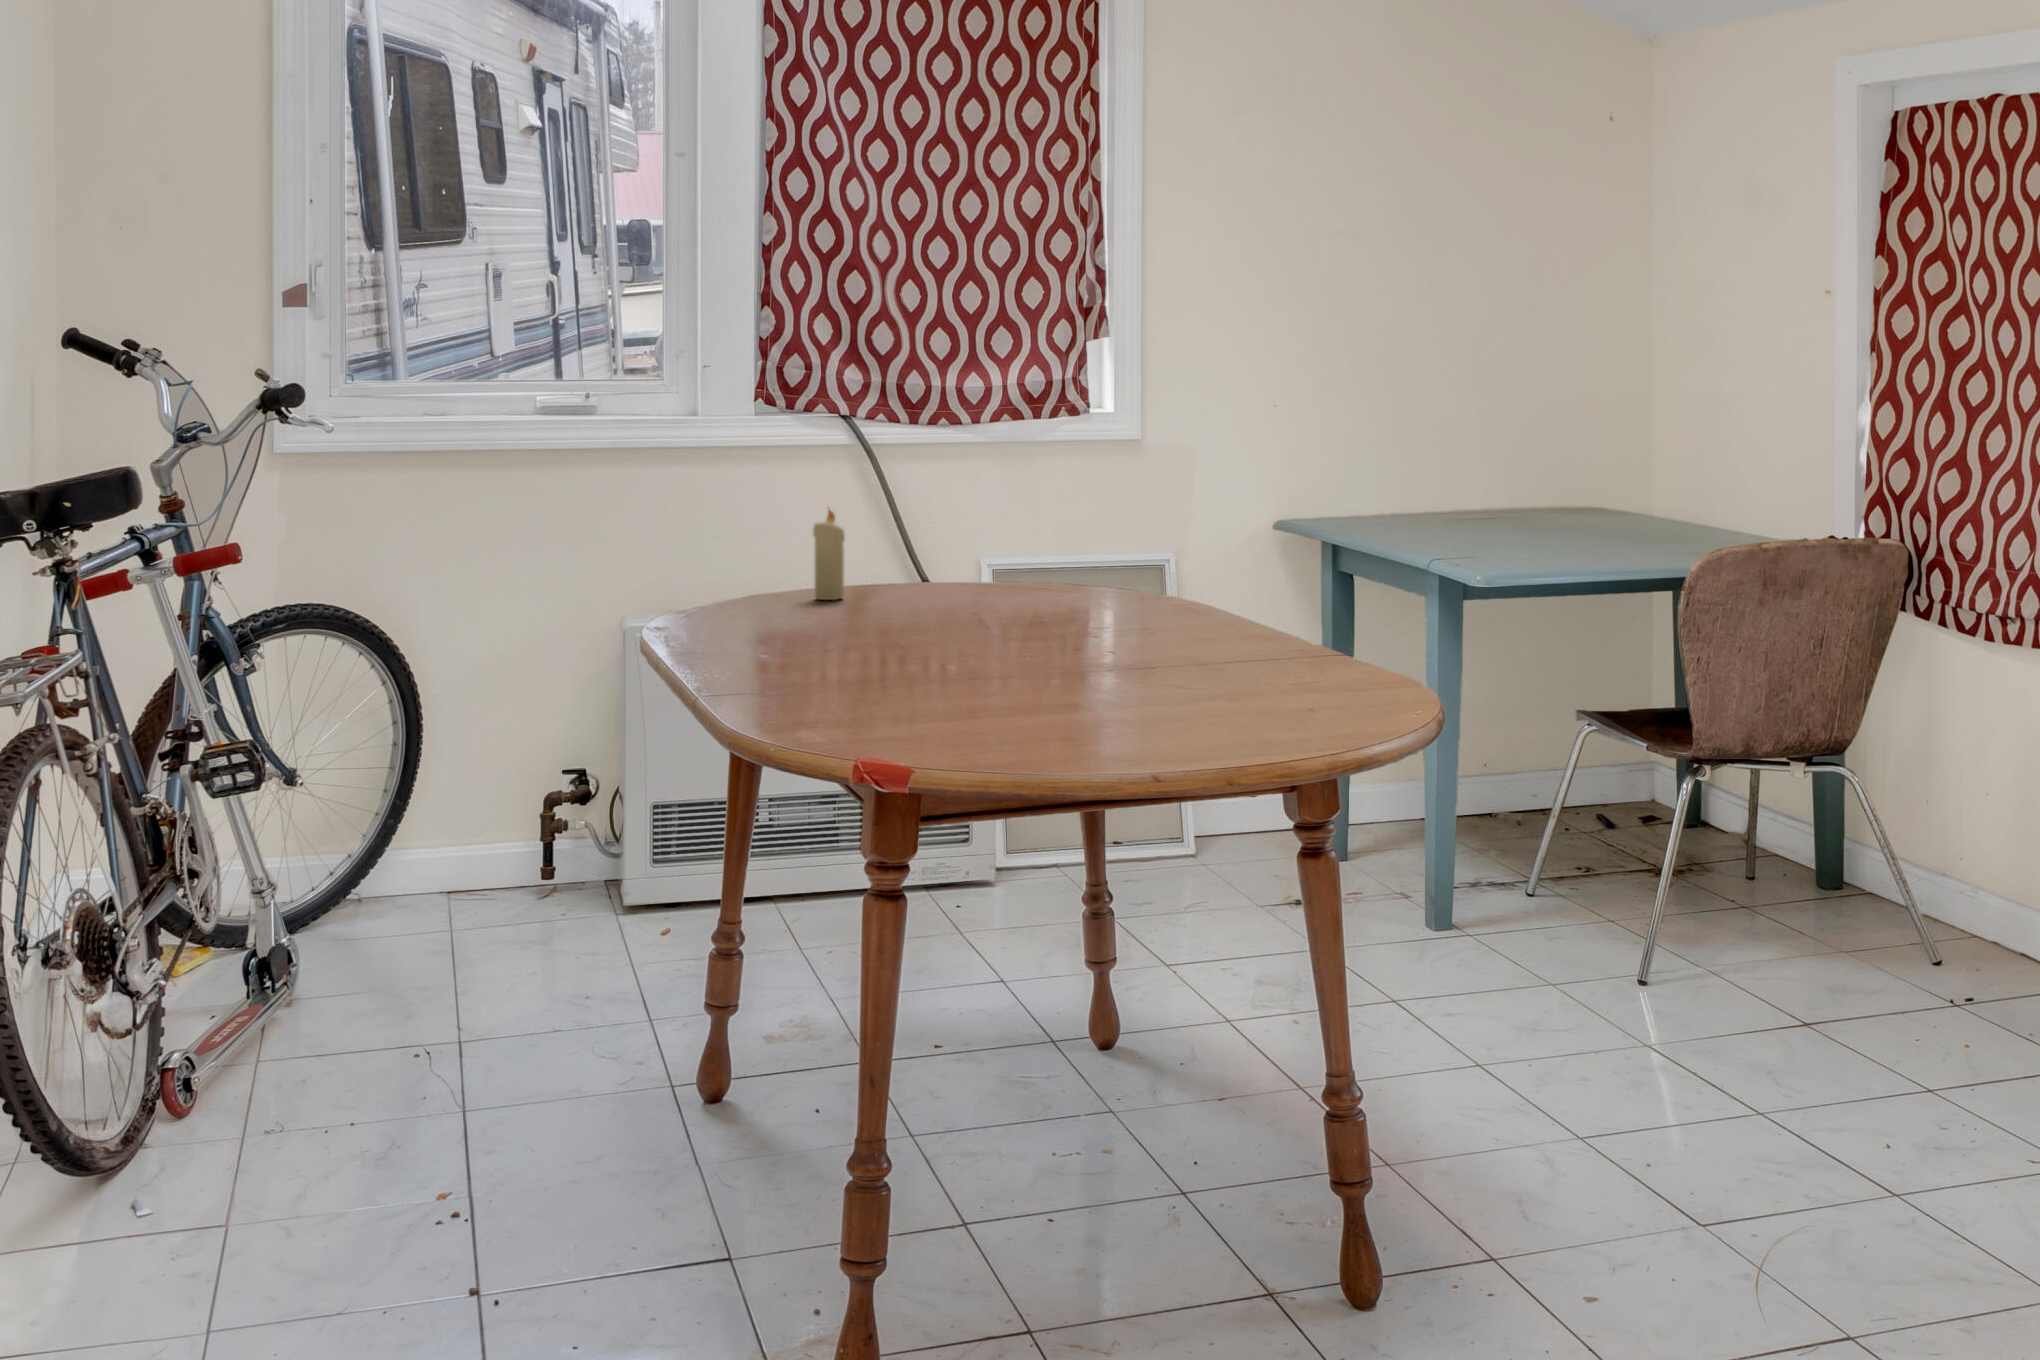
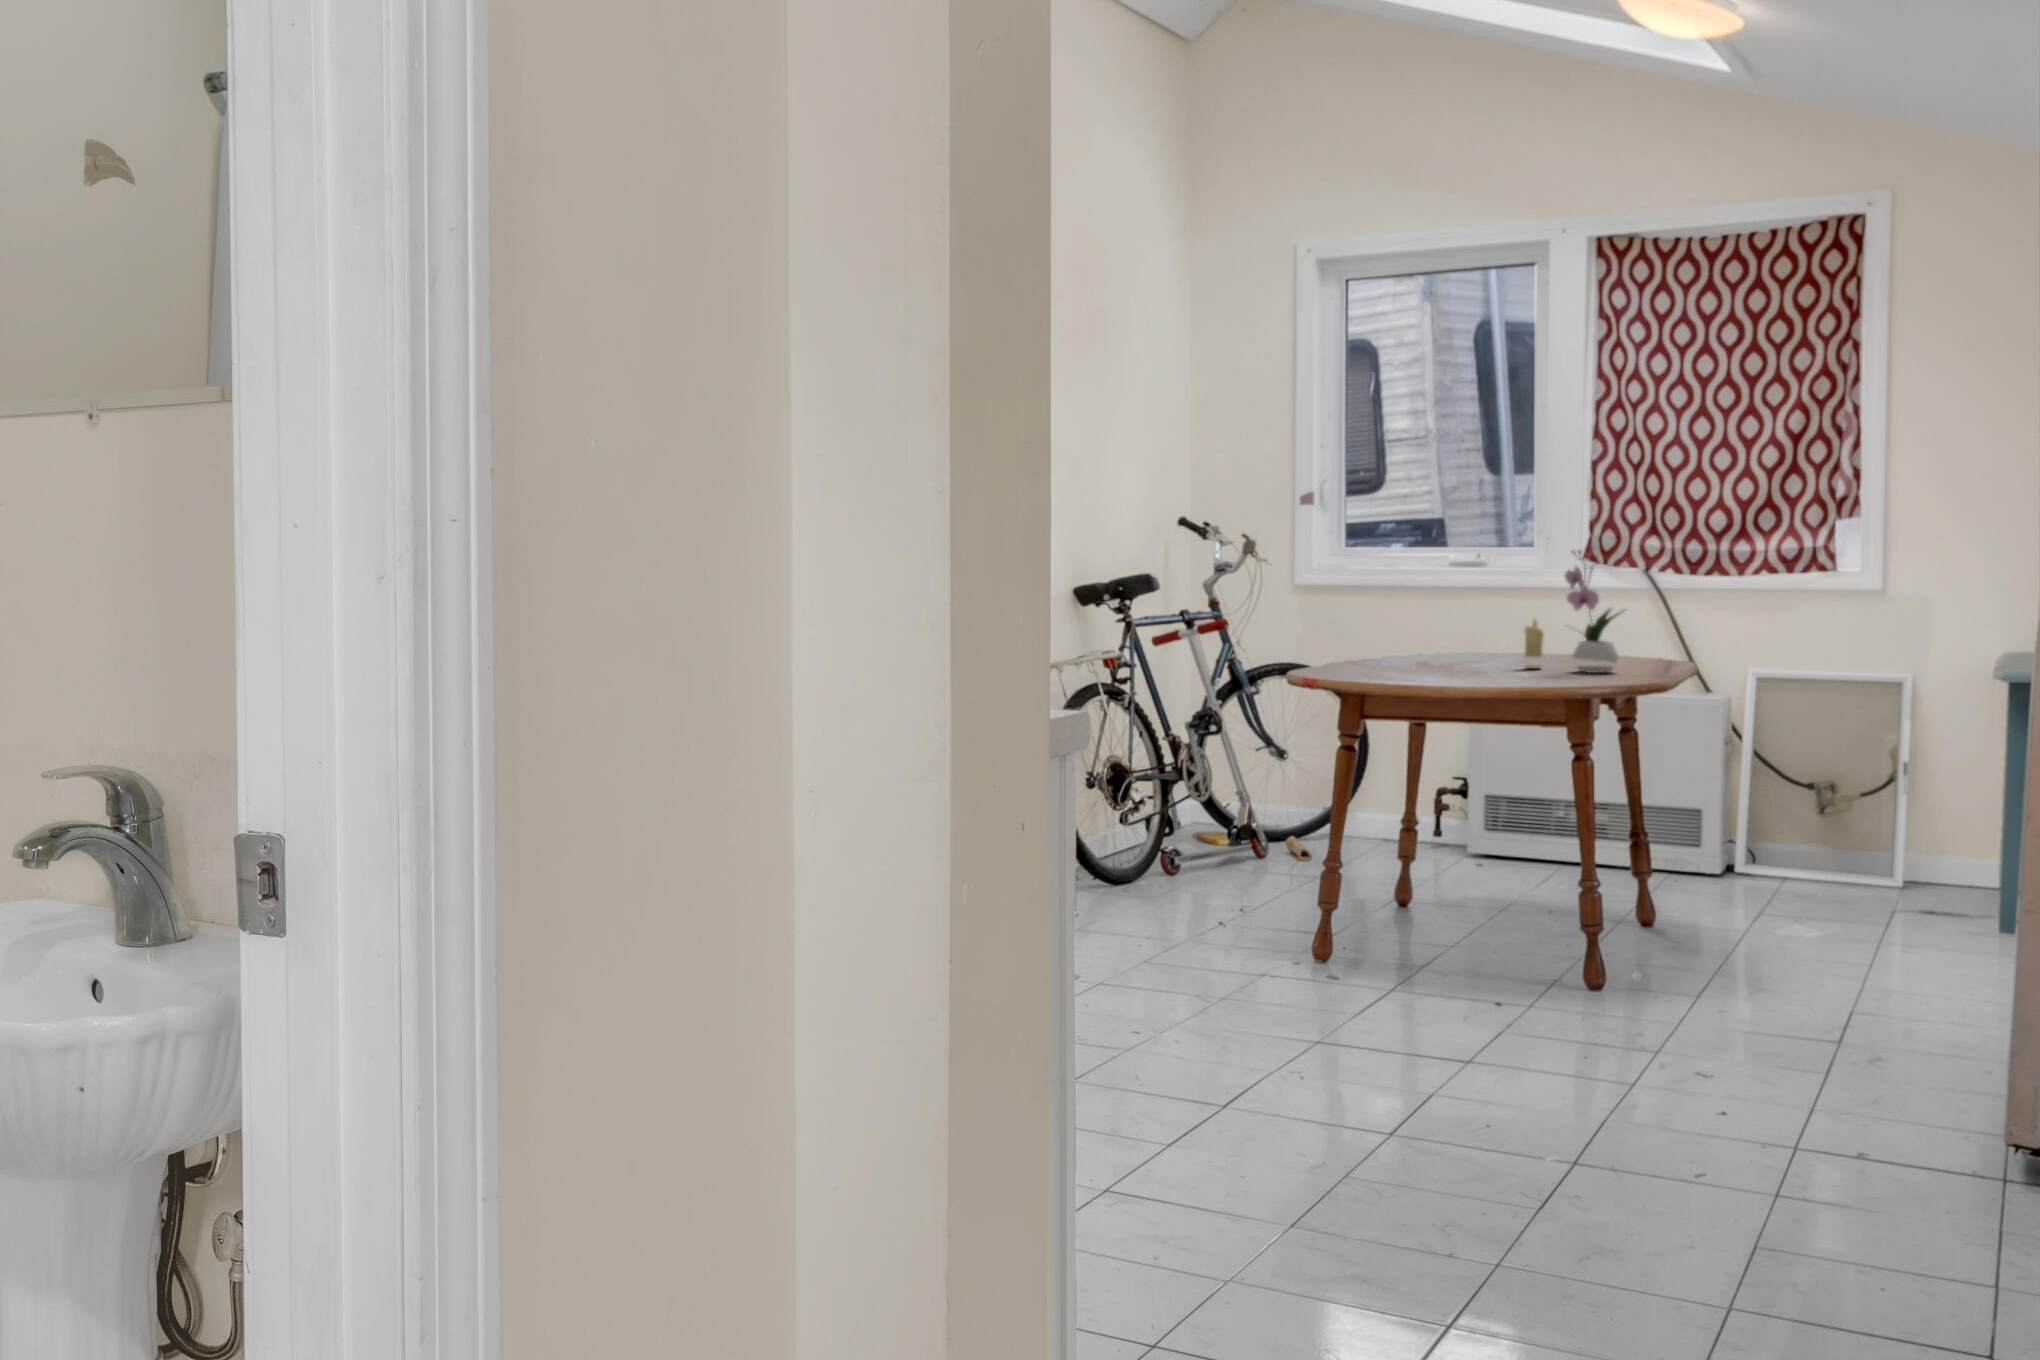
flower arrangement: none [885,384,984,601] -> present [1565,551,1618,673]

